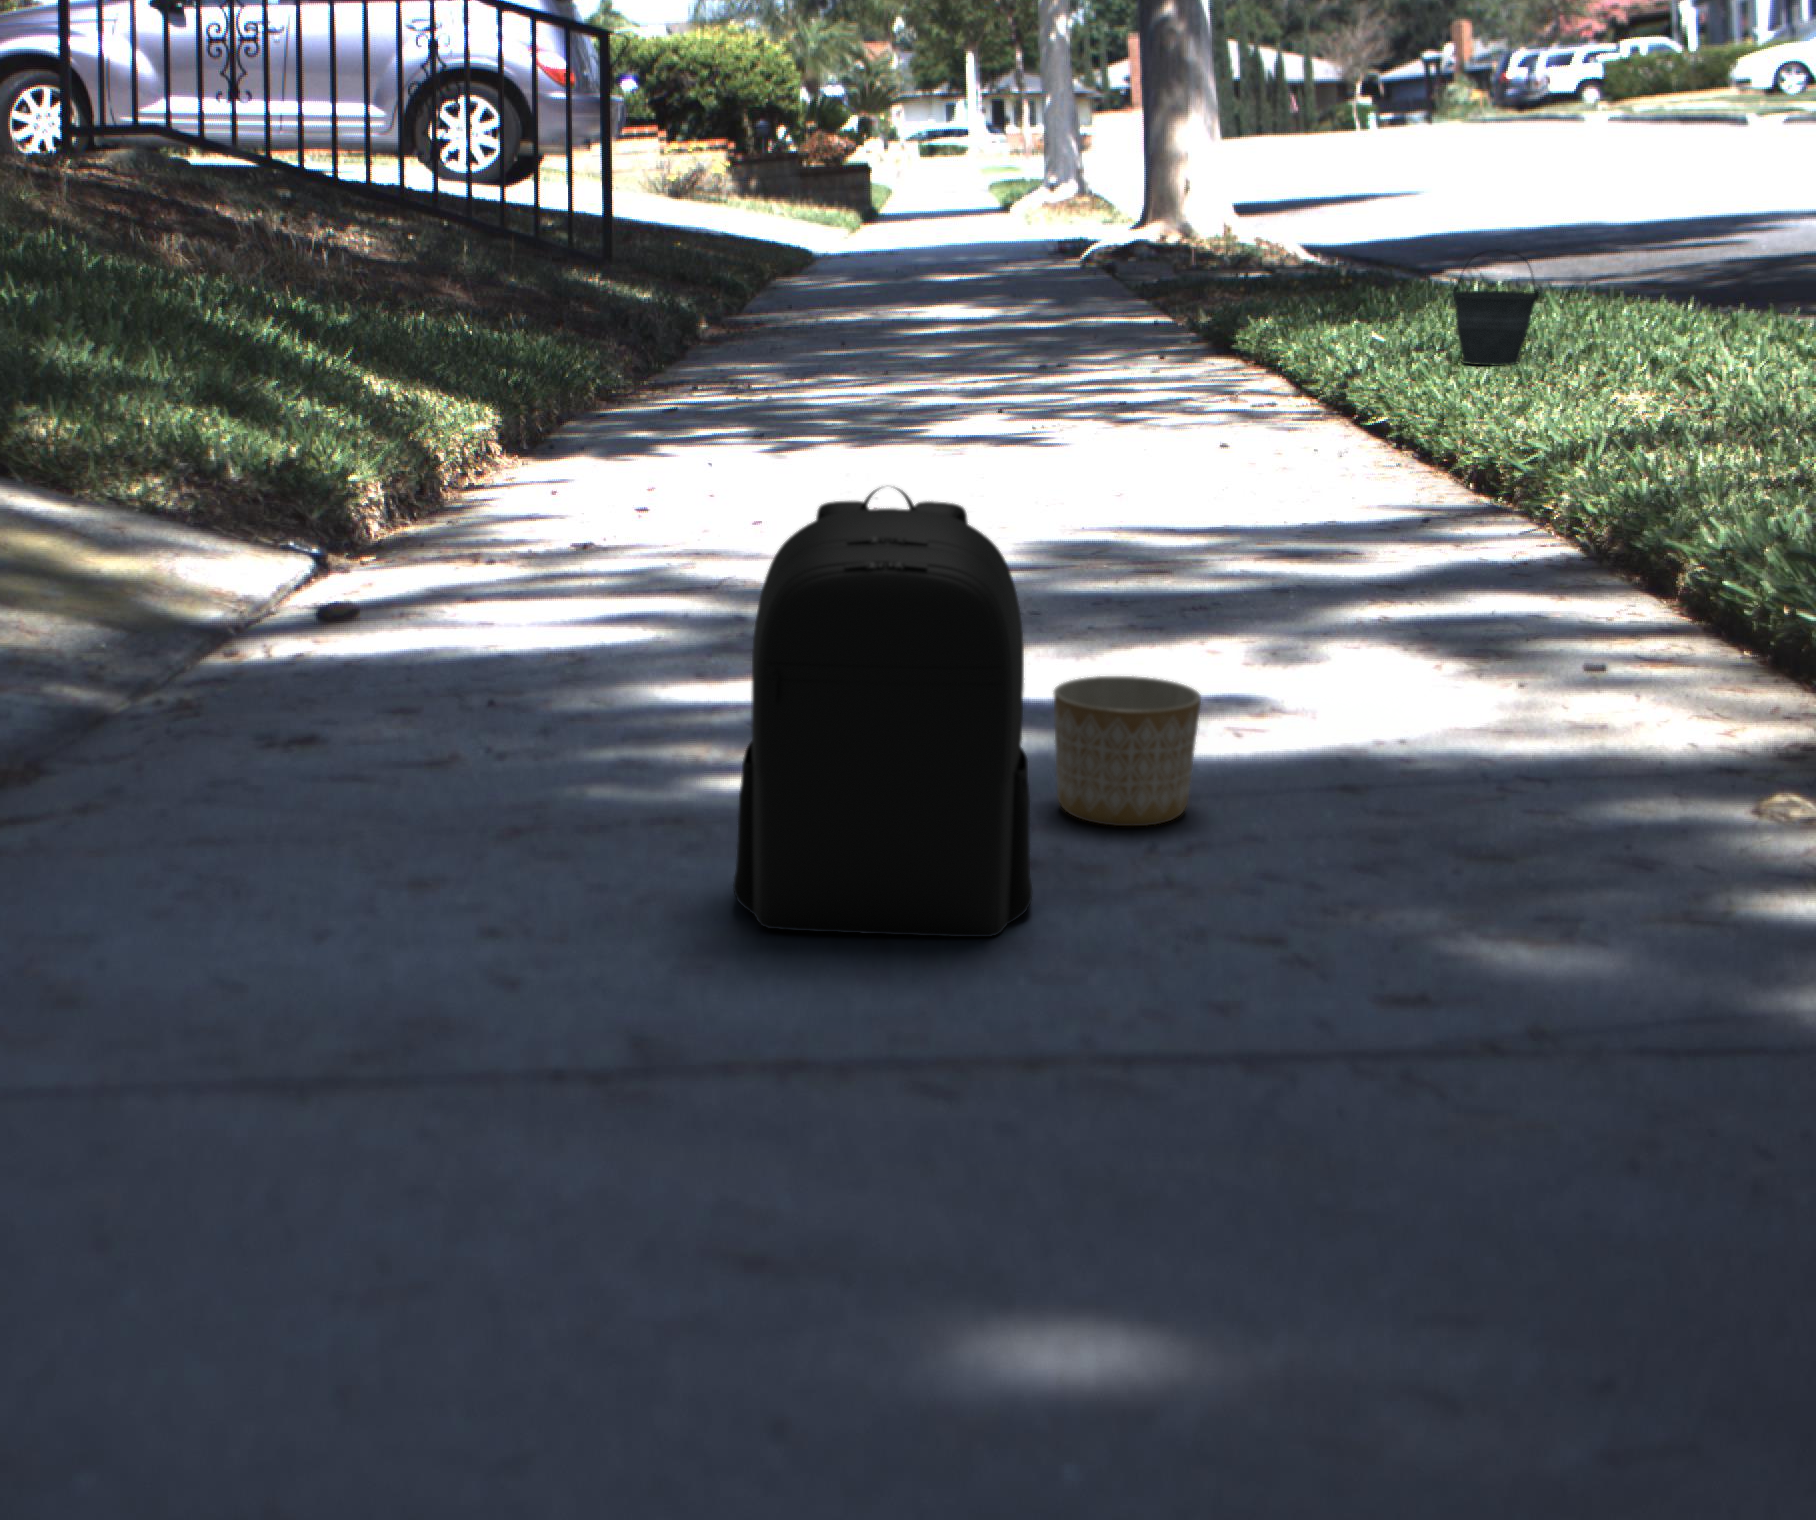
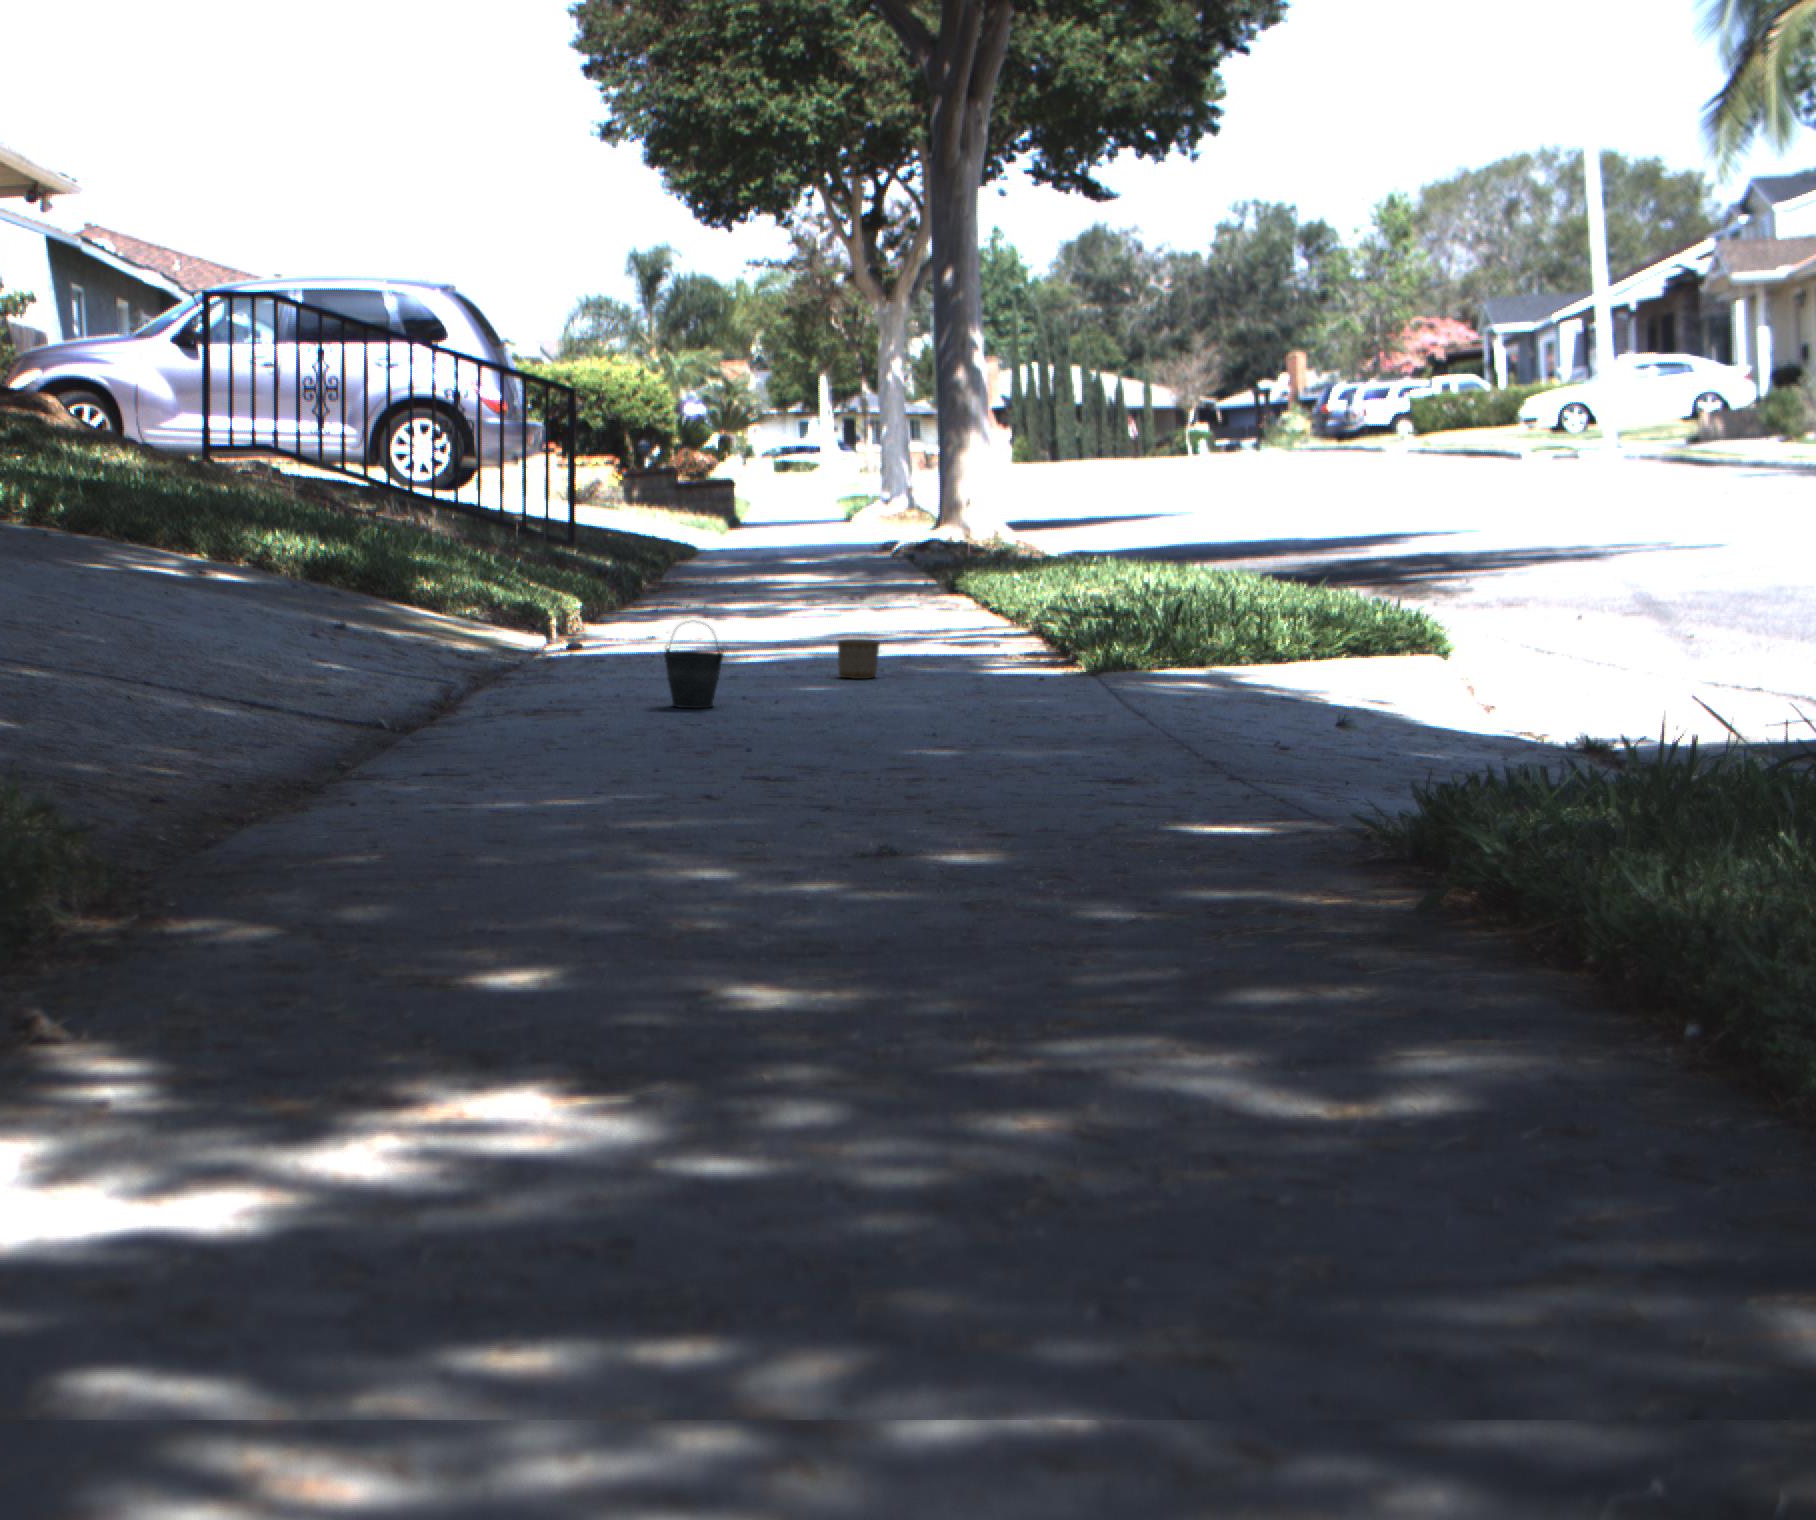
bucket: present [1452,252,1542,366] -> present [664,622,724,708]
backpack: present [733,488,1032,937] -> none [749,571,829,688]

